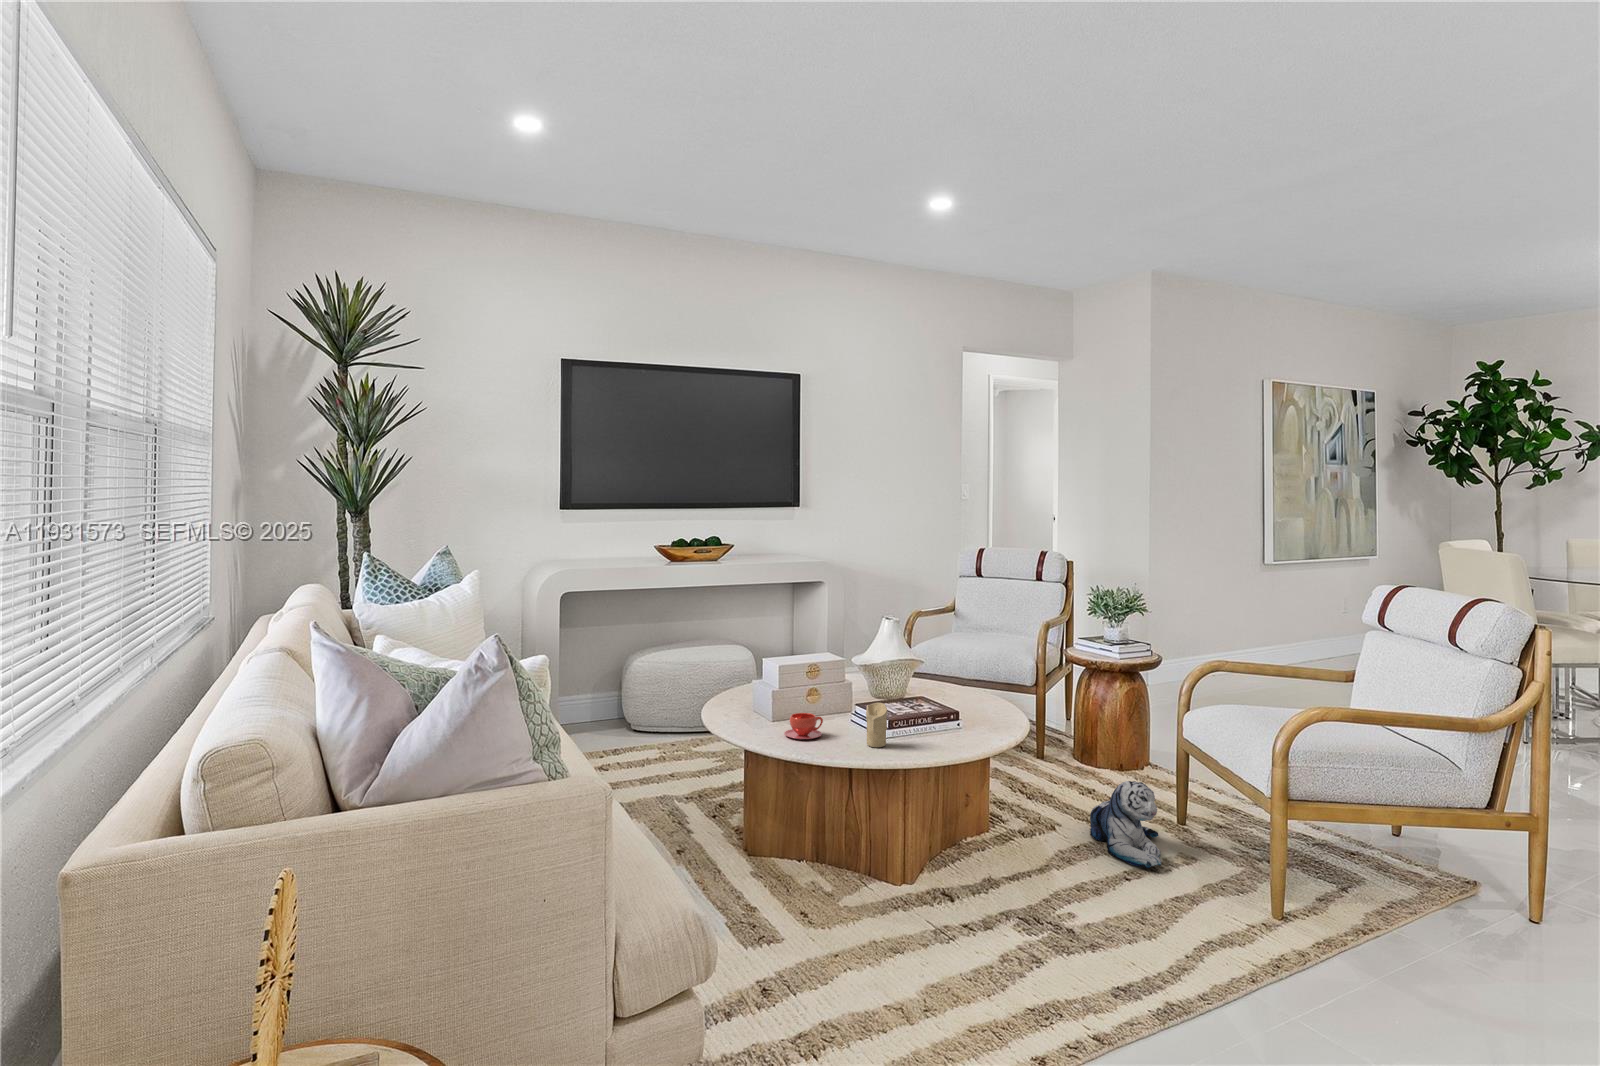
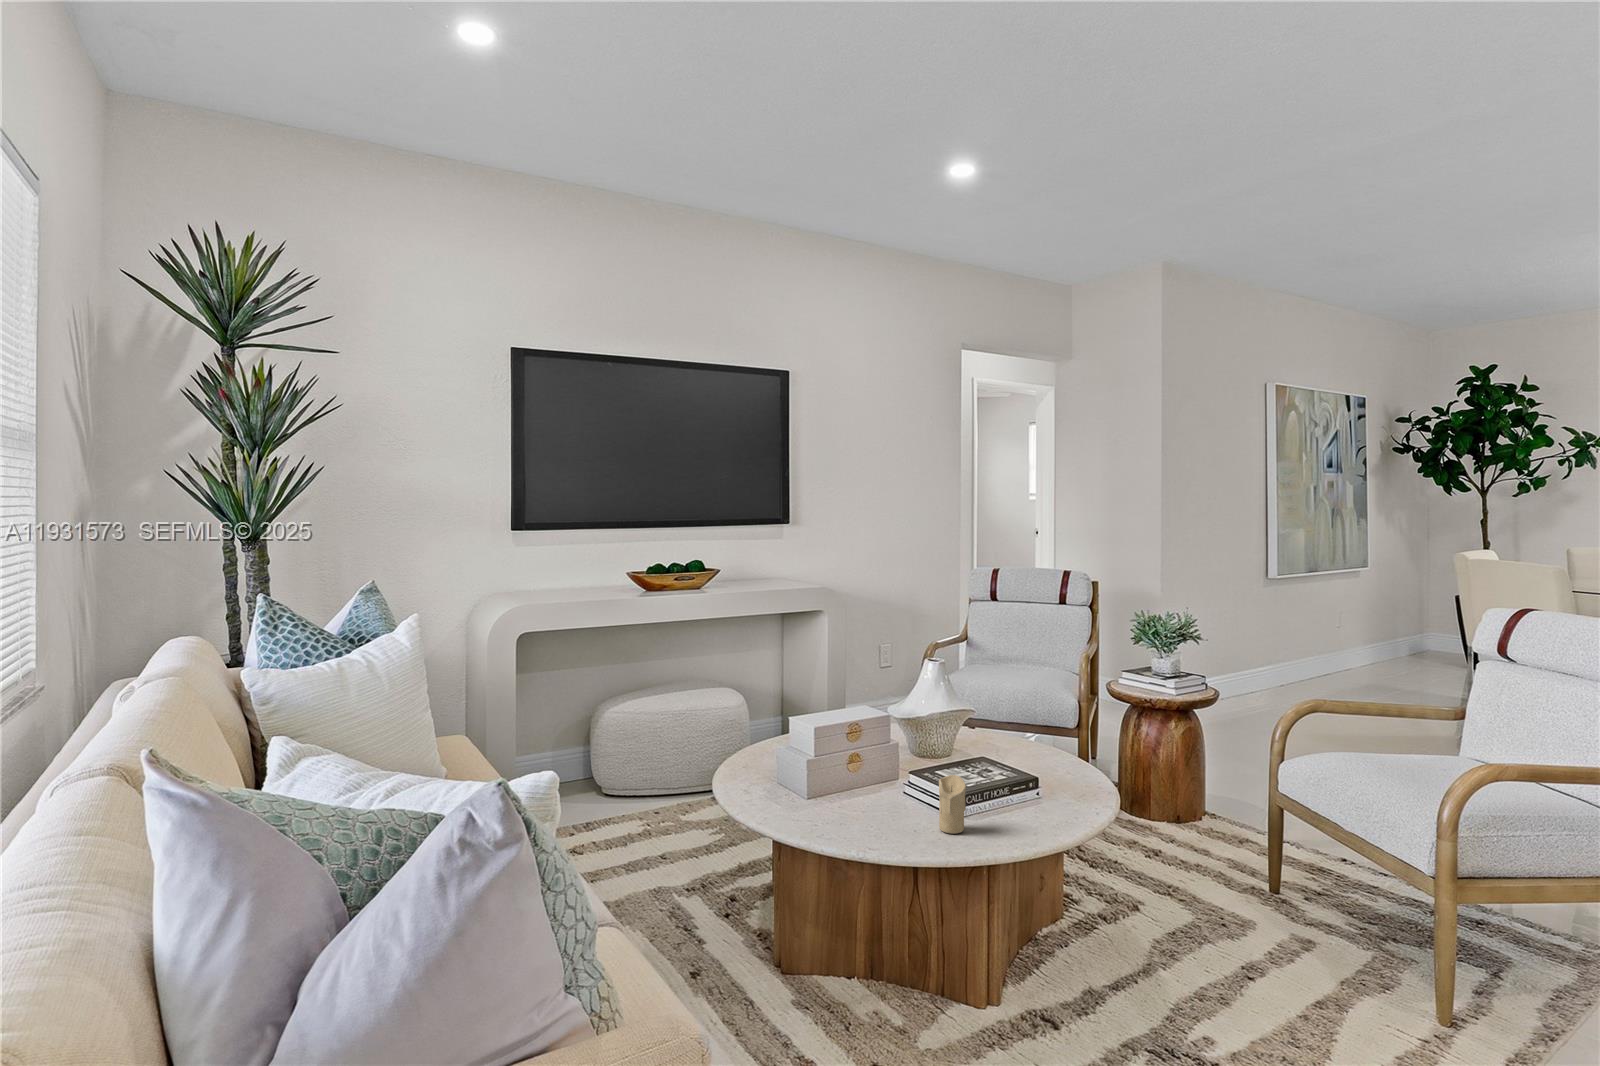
teacup: present [784,713,823,740] -> none [830,789,878,825]
plush toy: present [1090,781,1161,868] -> none [1177,853,1287,964]

